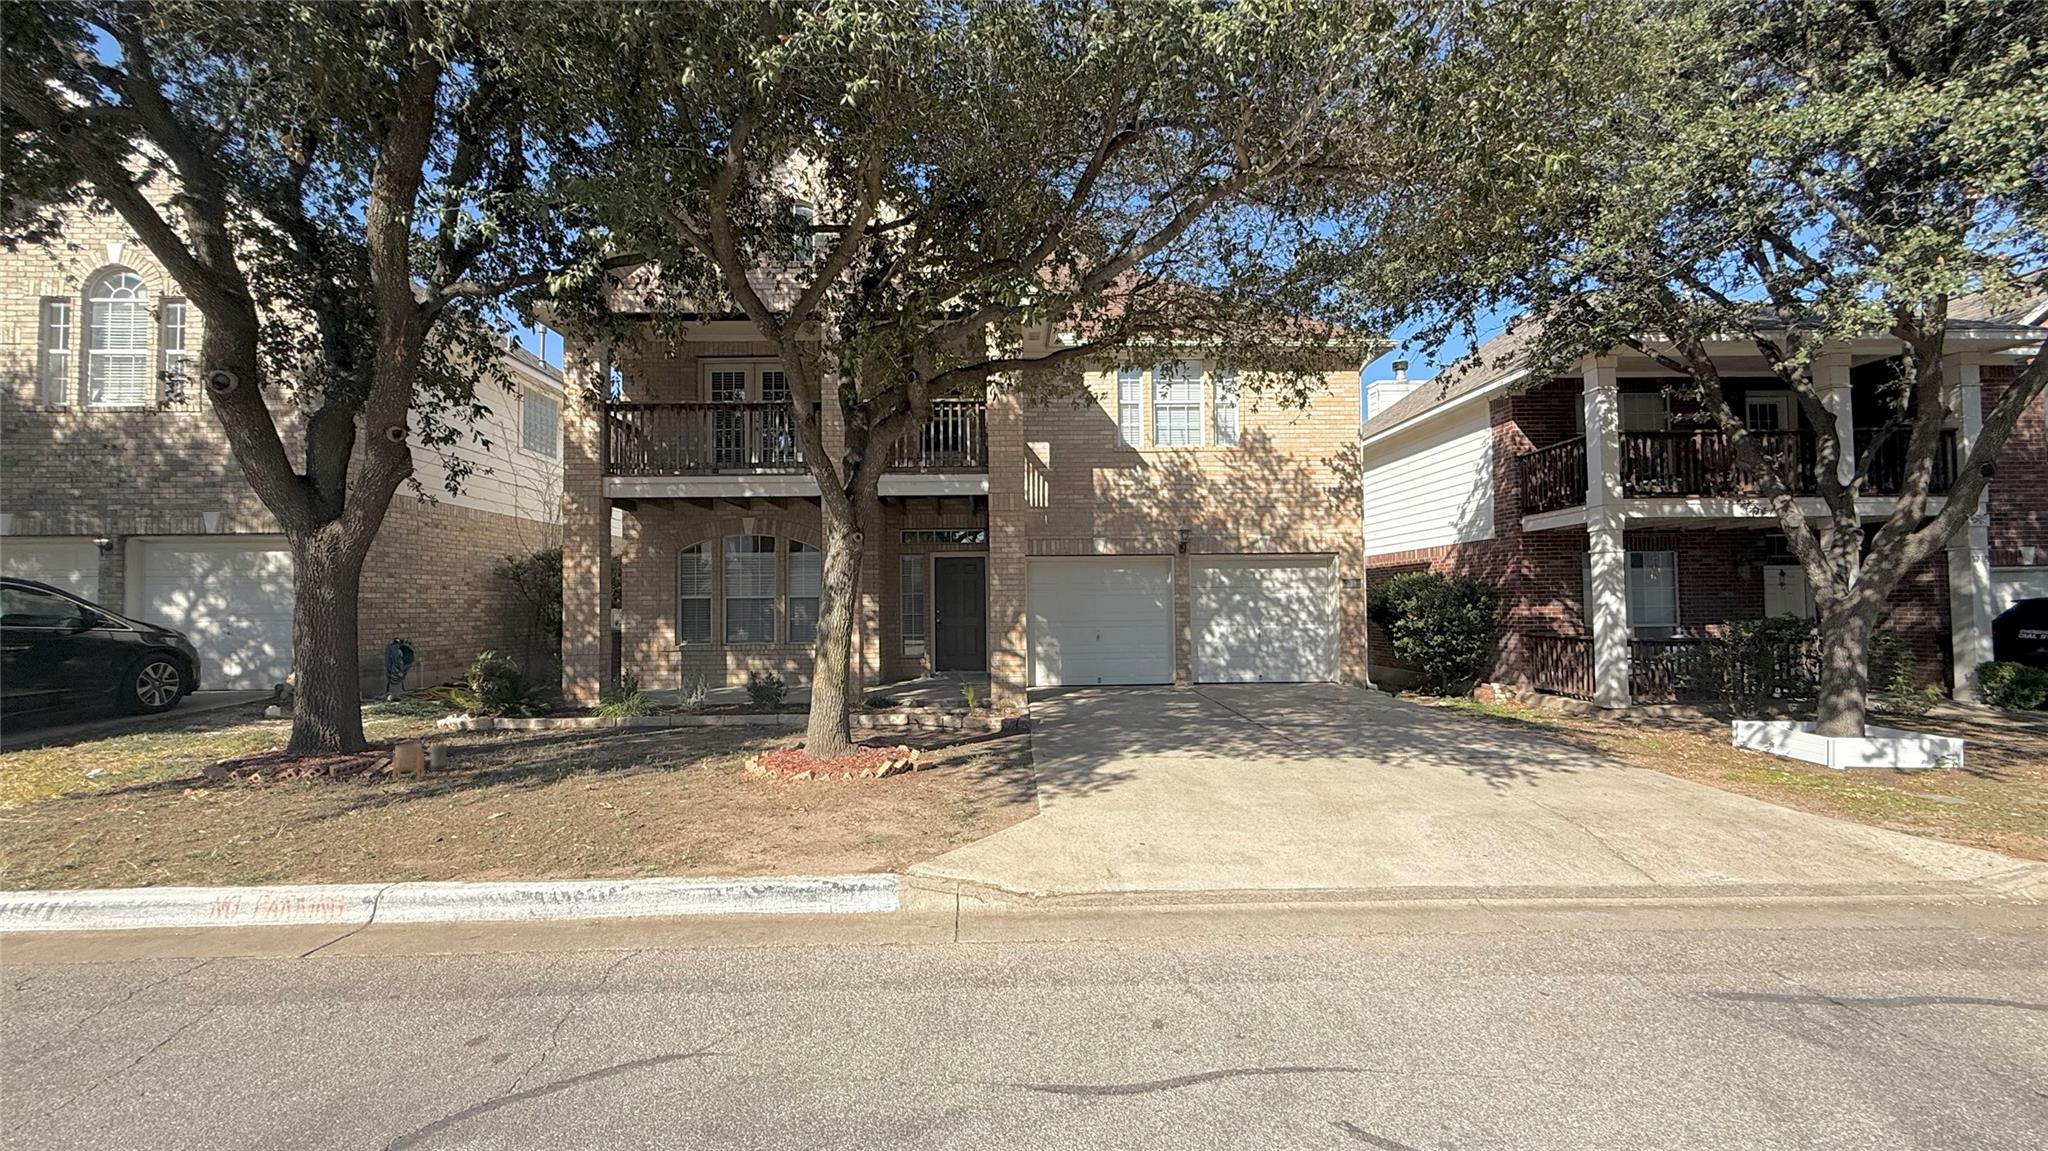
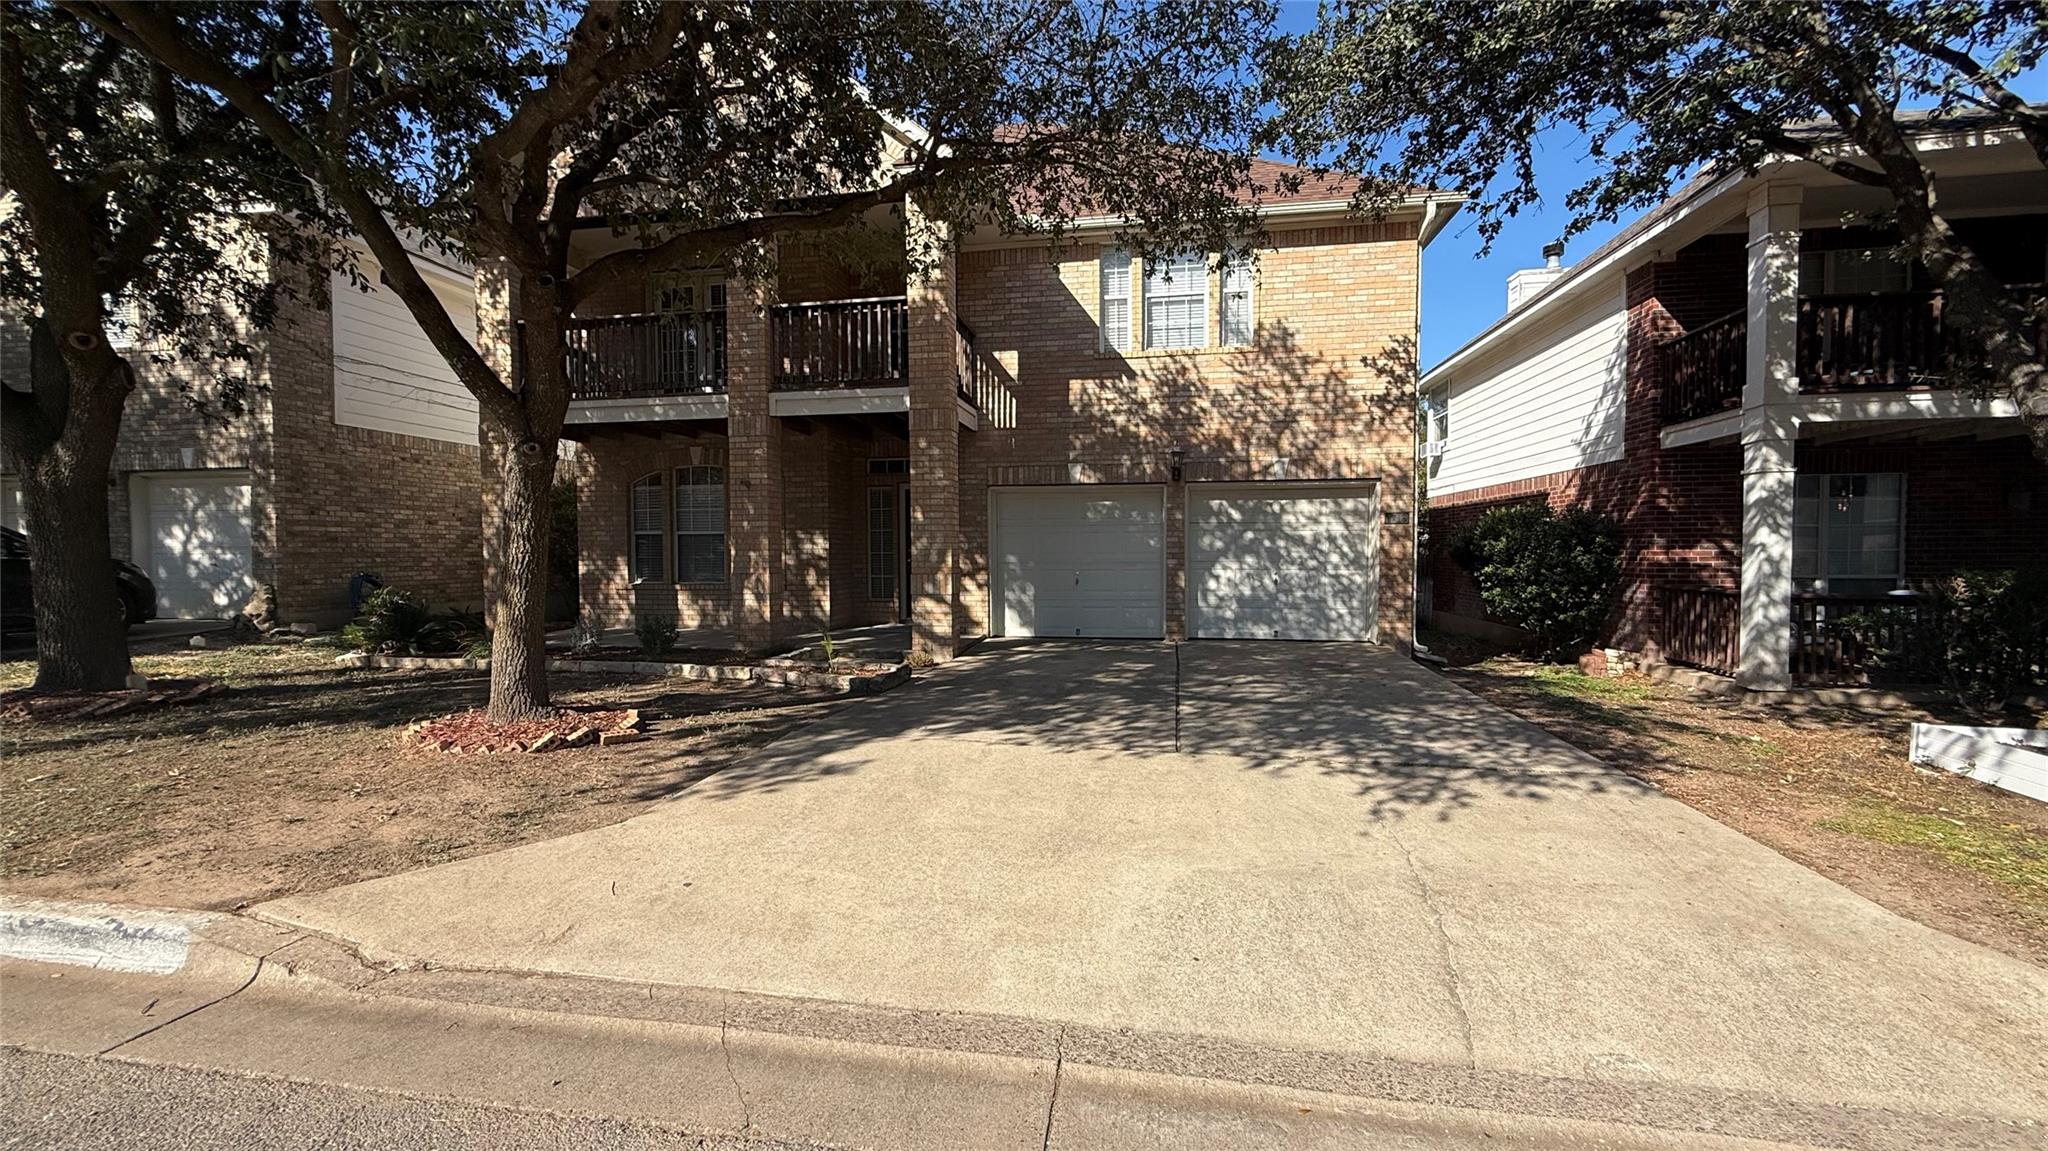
planter: present [393,744,424,782] -> none [44,673,96,714]

